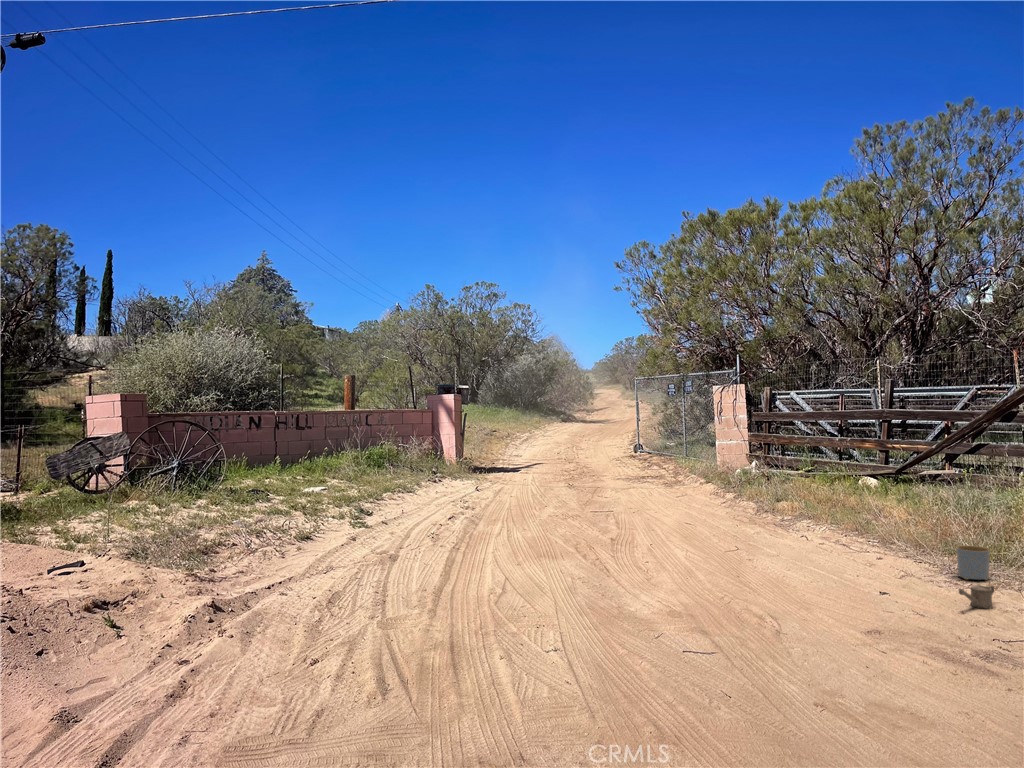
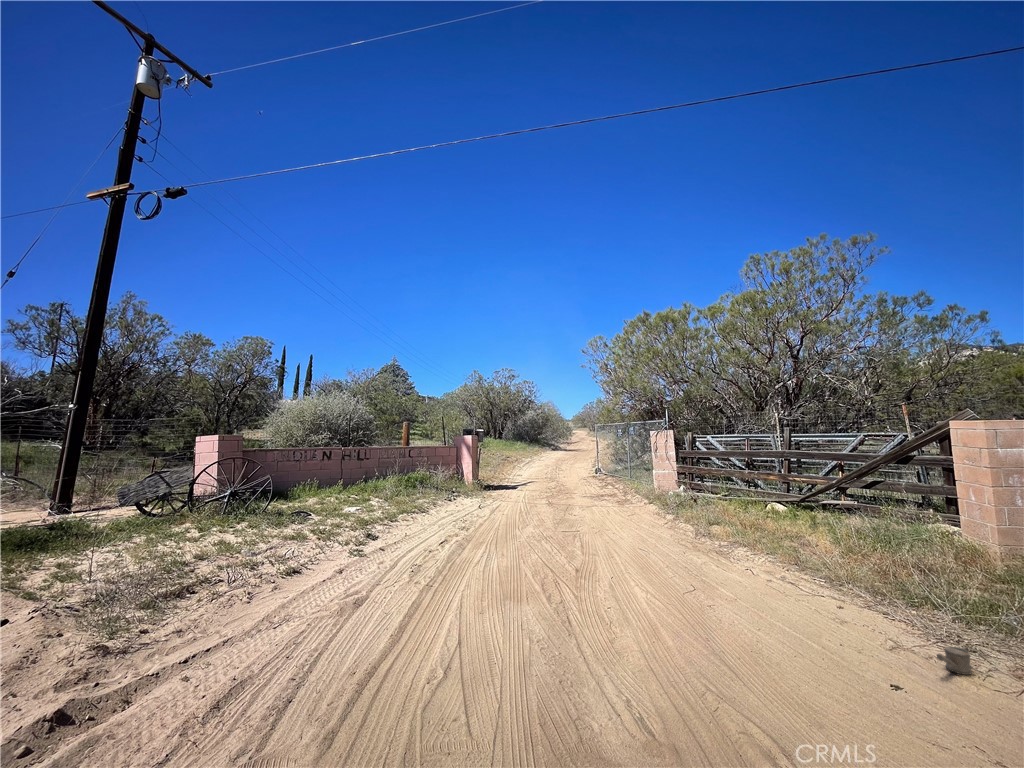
planter: present [957,545,990,580] -> none [906,591,942,630]

